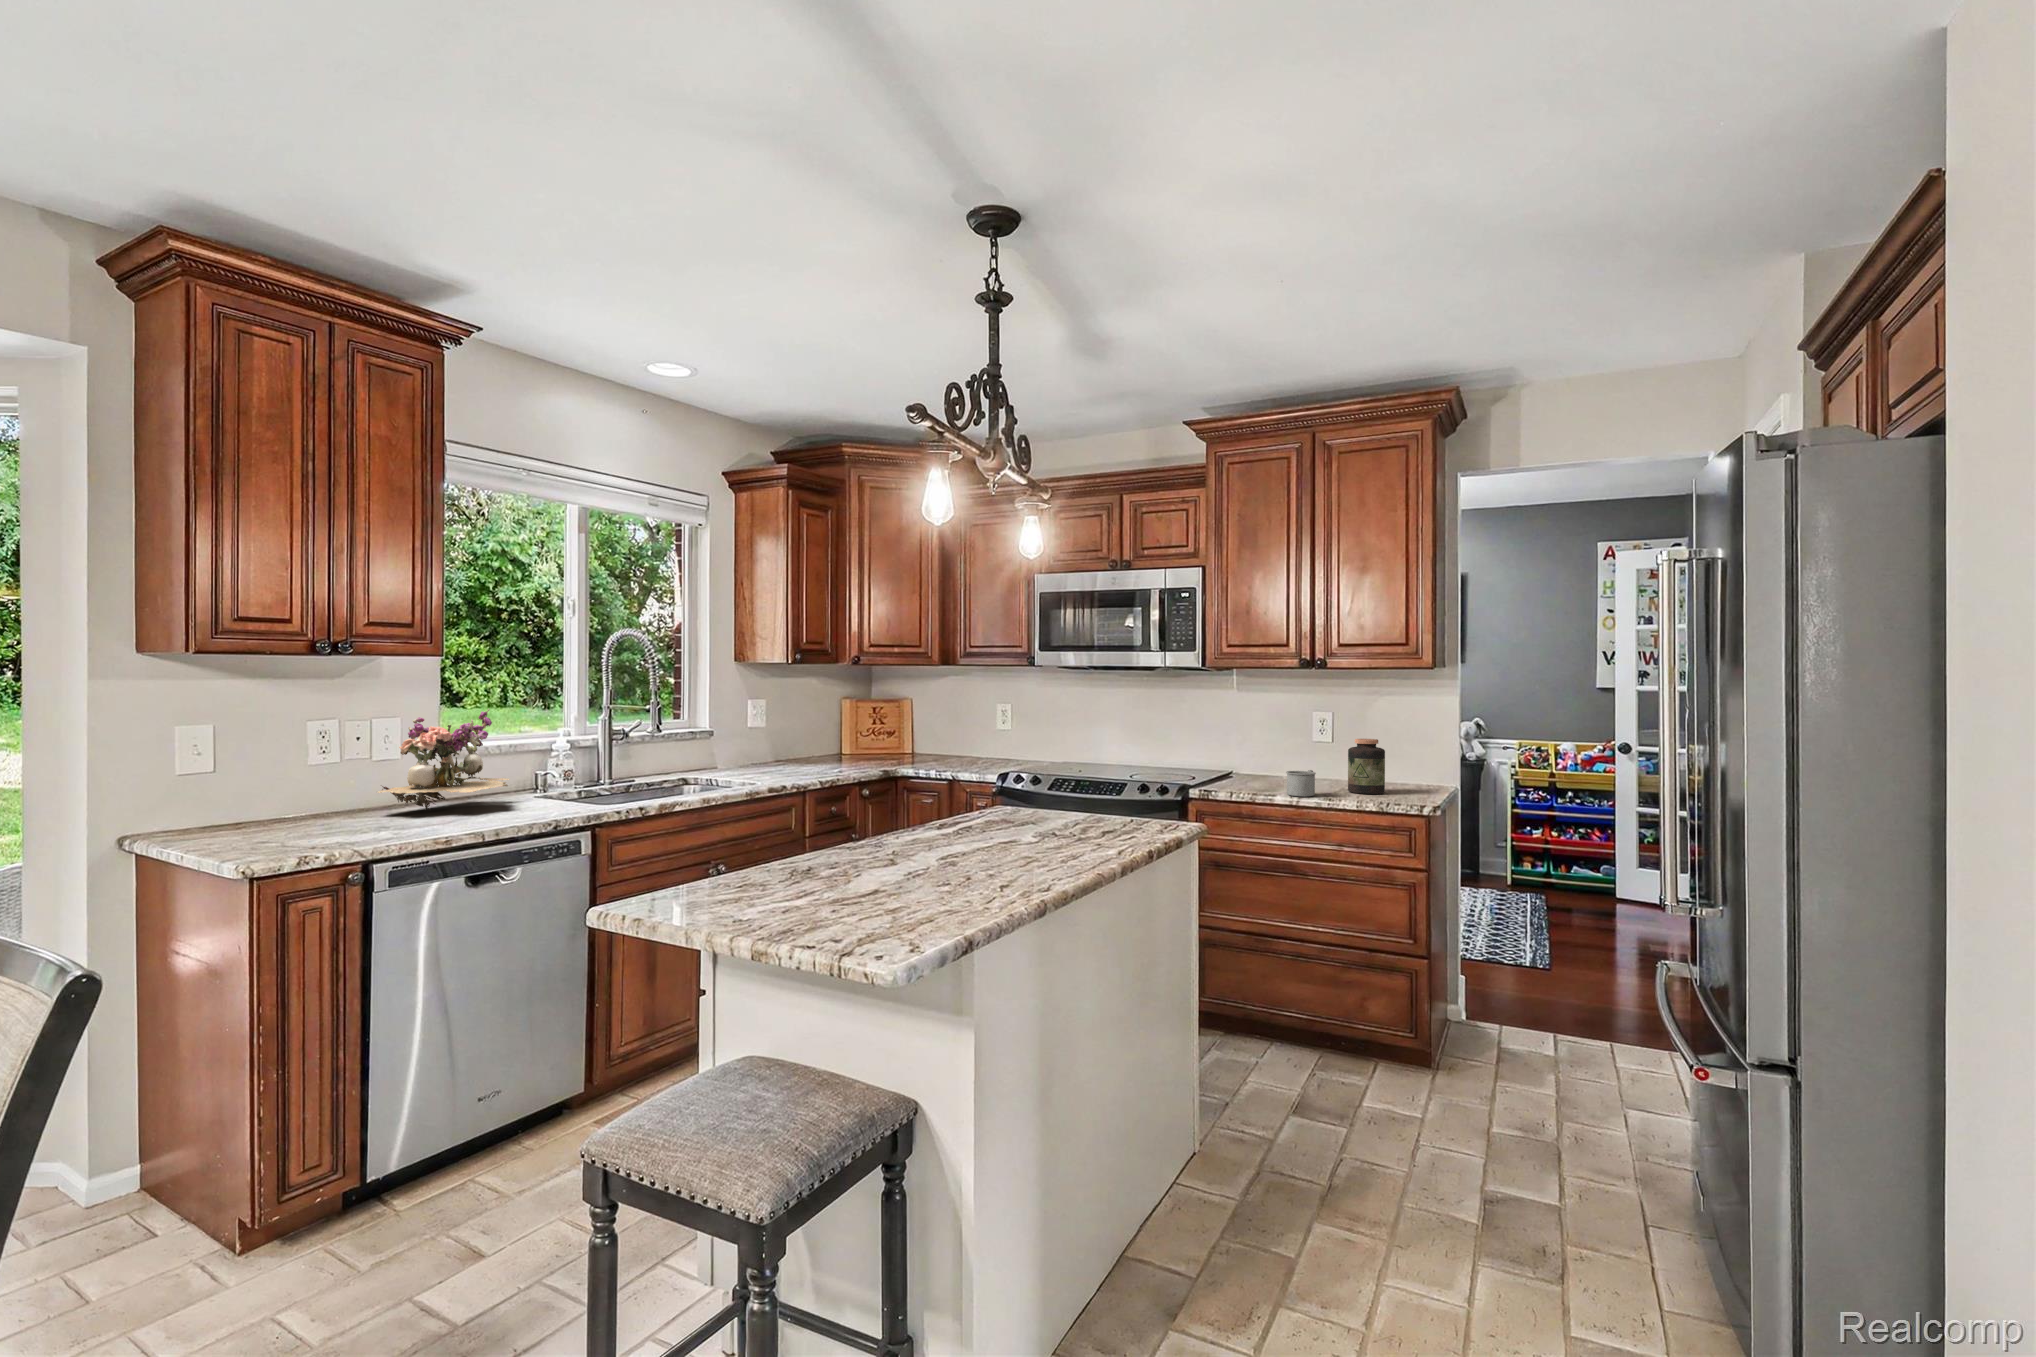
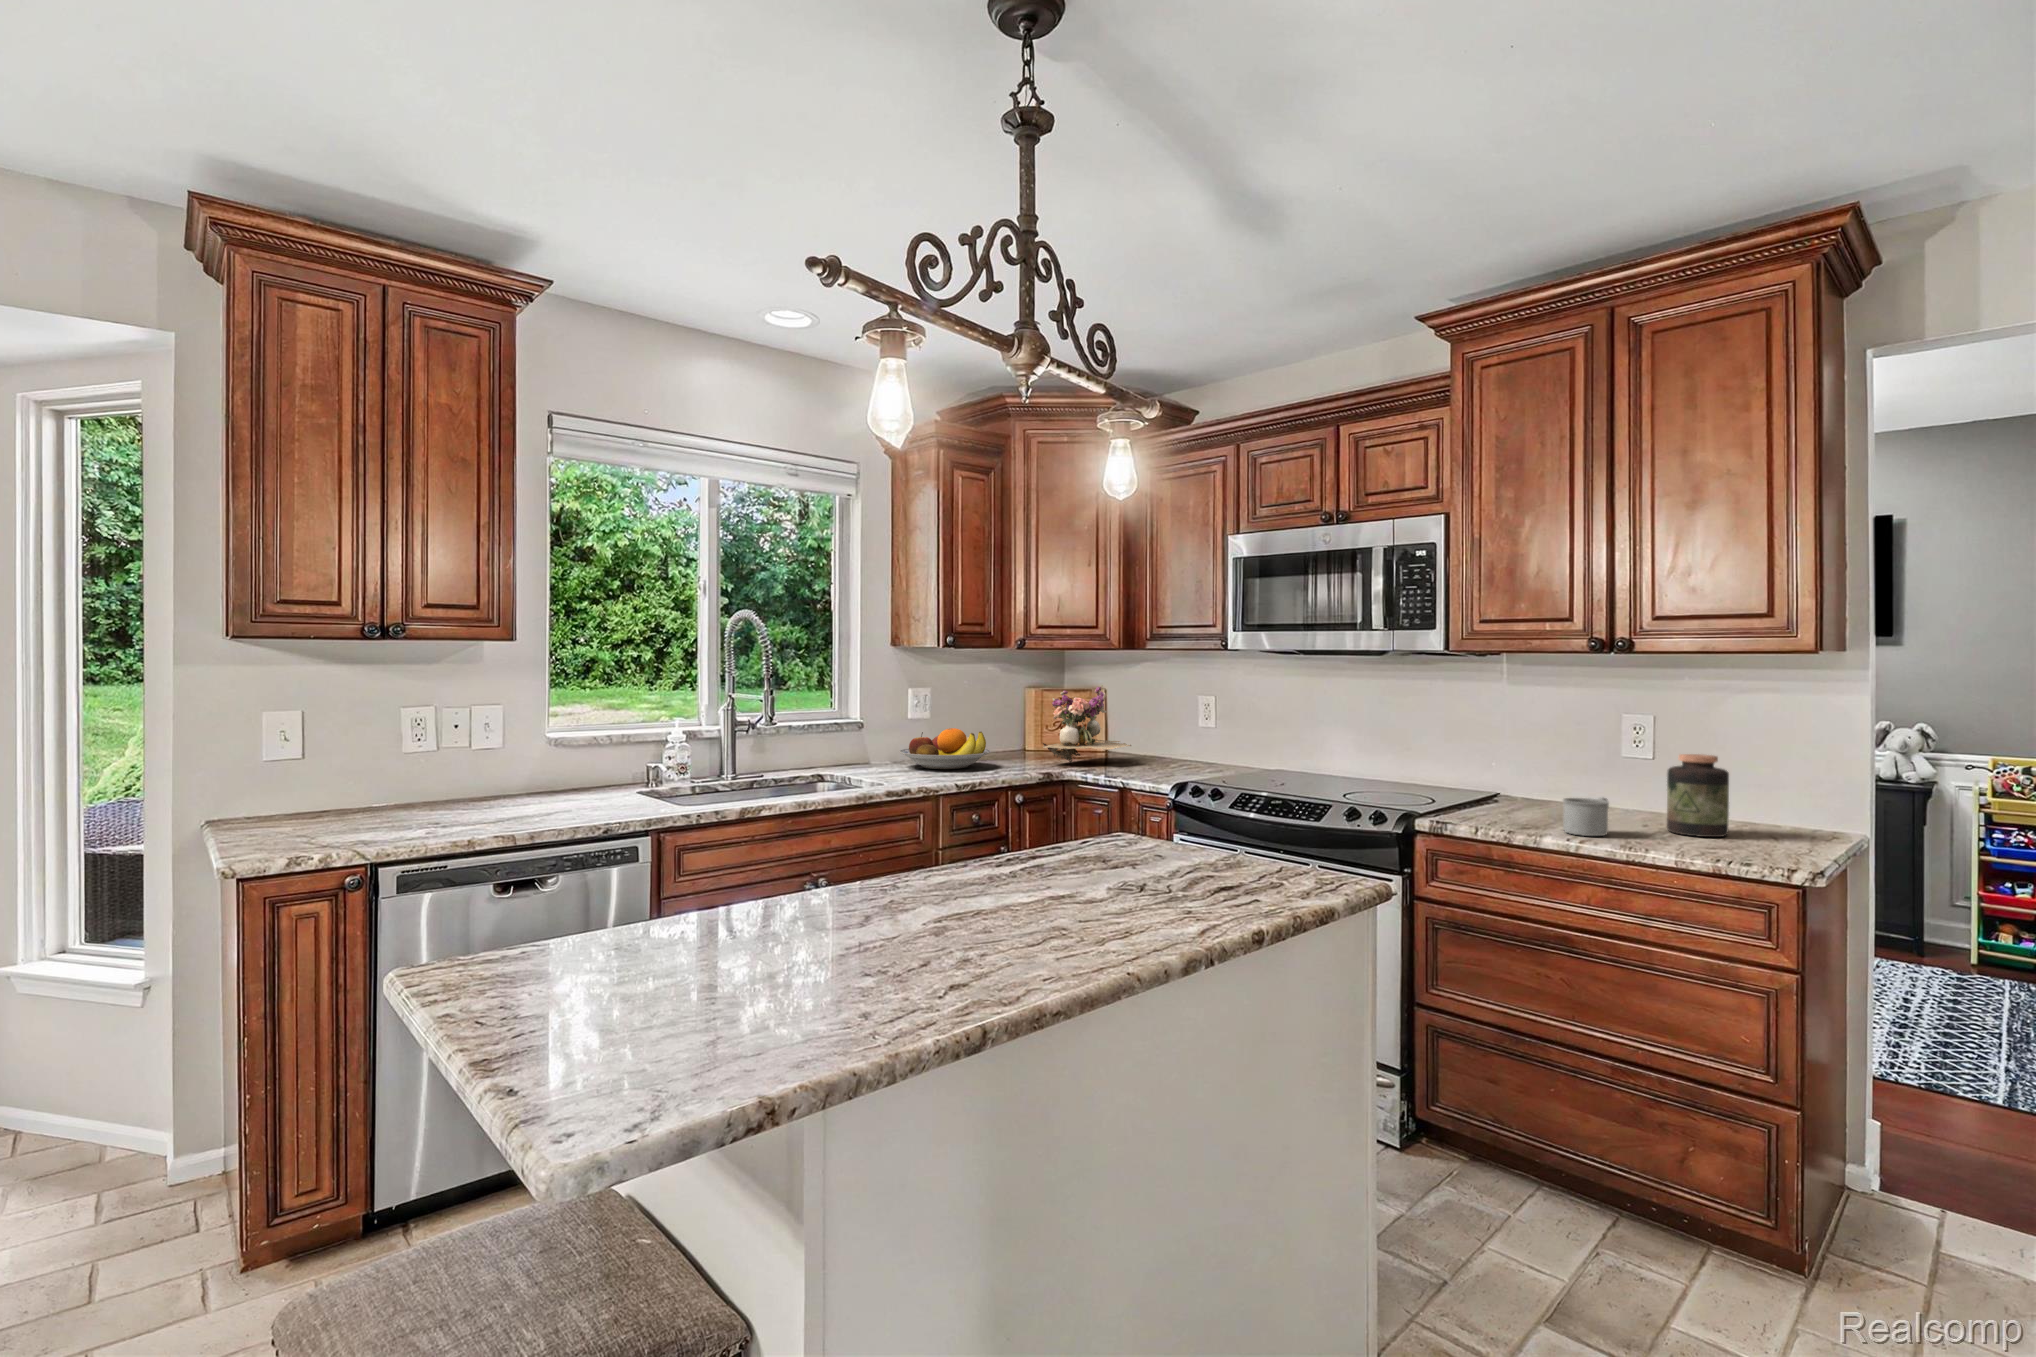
flower arrangement: present [378,709,510,810] -> present [1043,685,1131,762]
fruit bowl: none [751,733,832,769] -> present [899,728,991,769]

